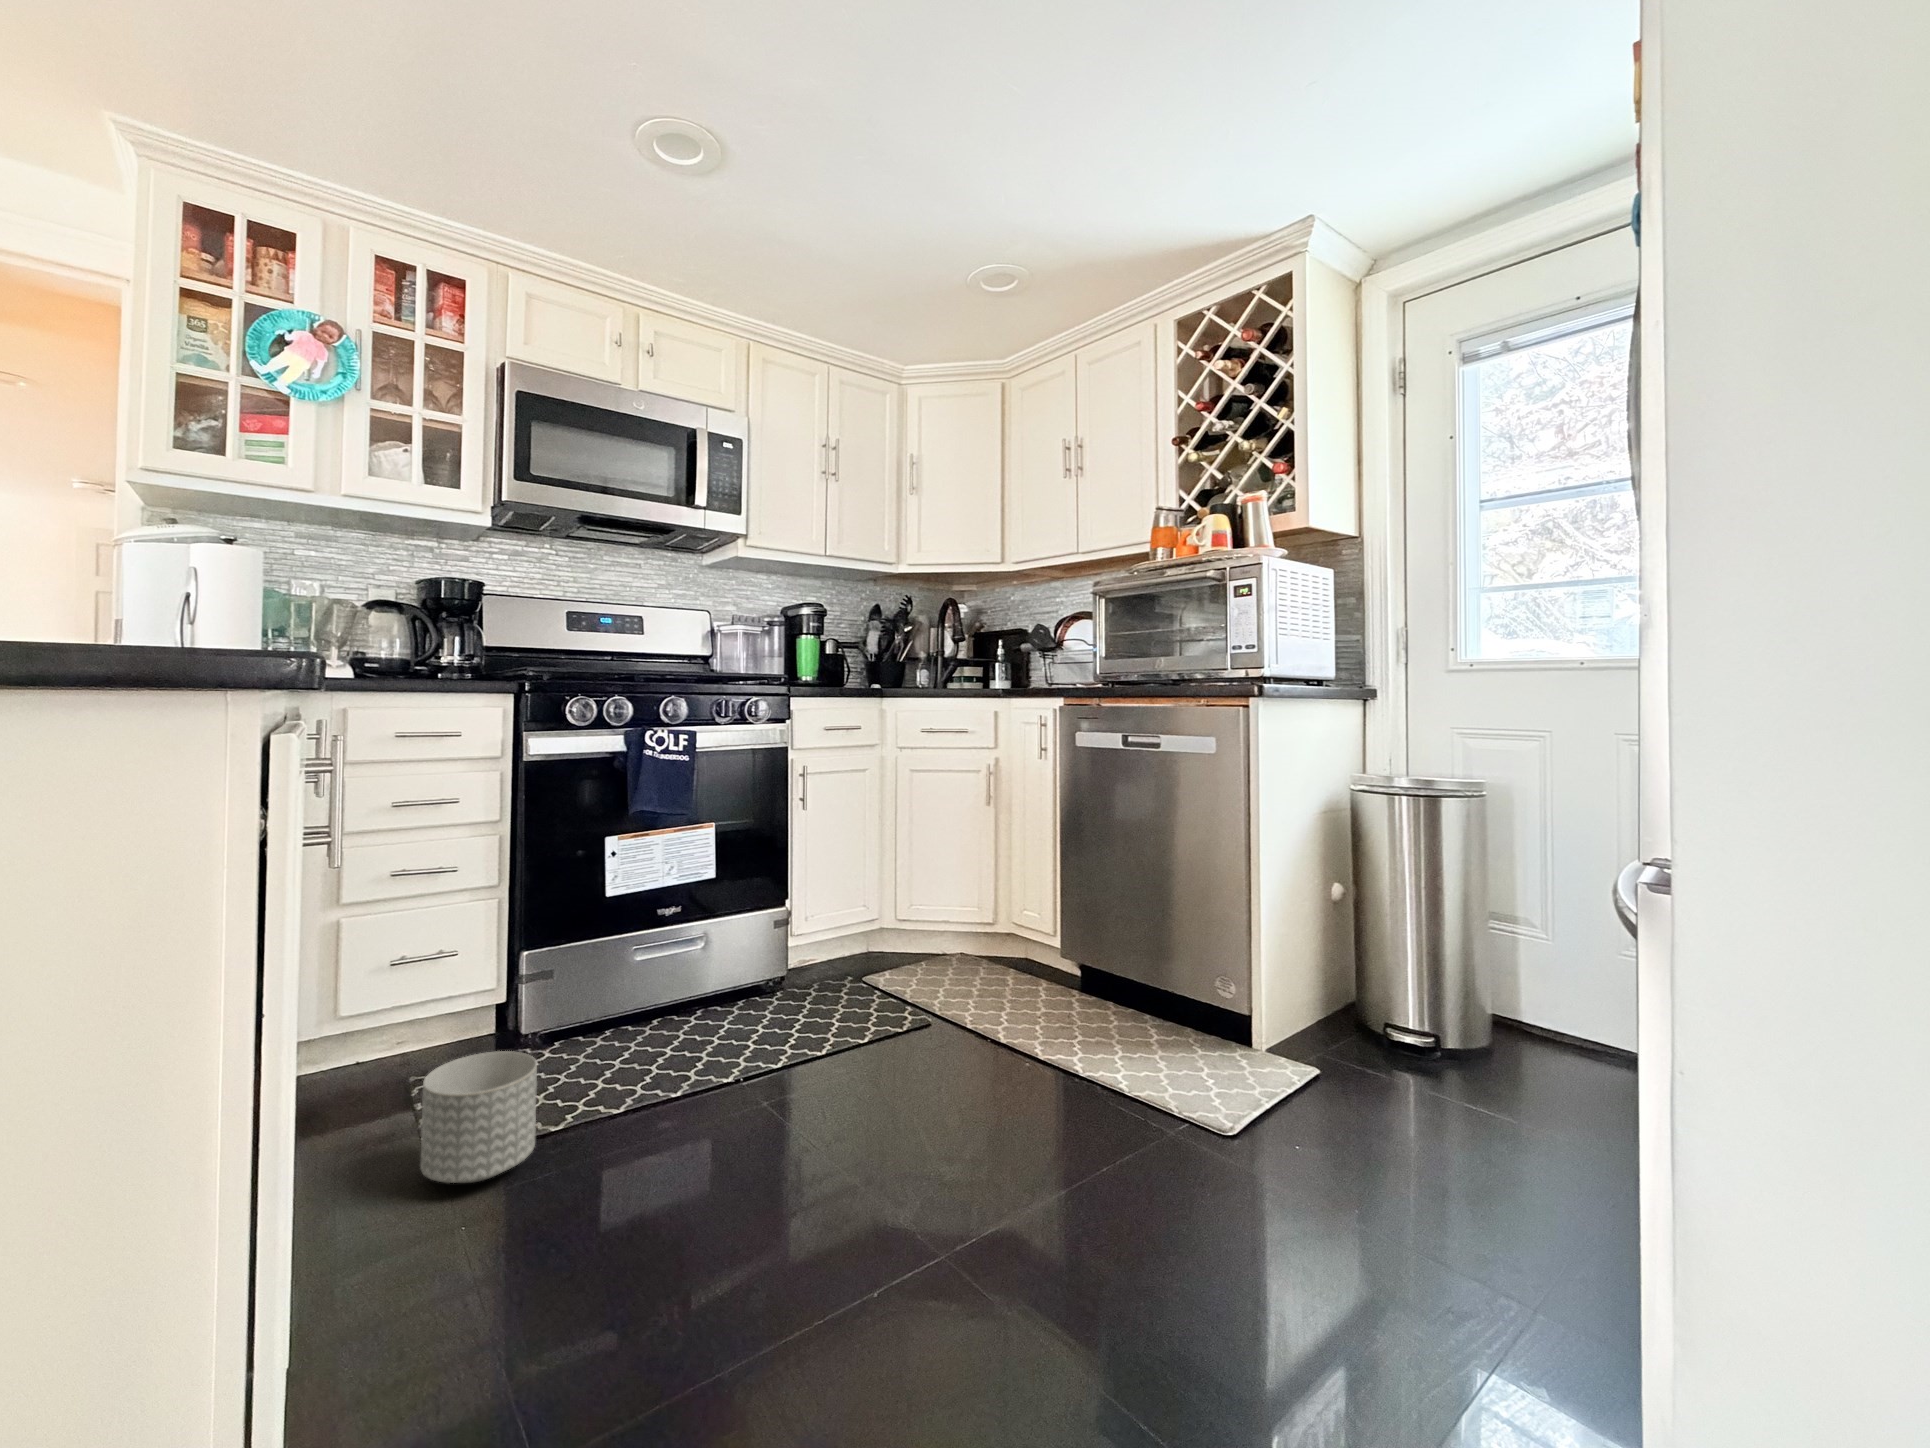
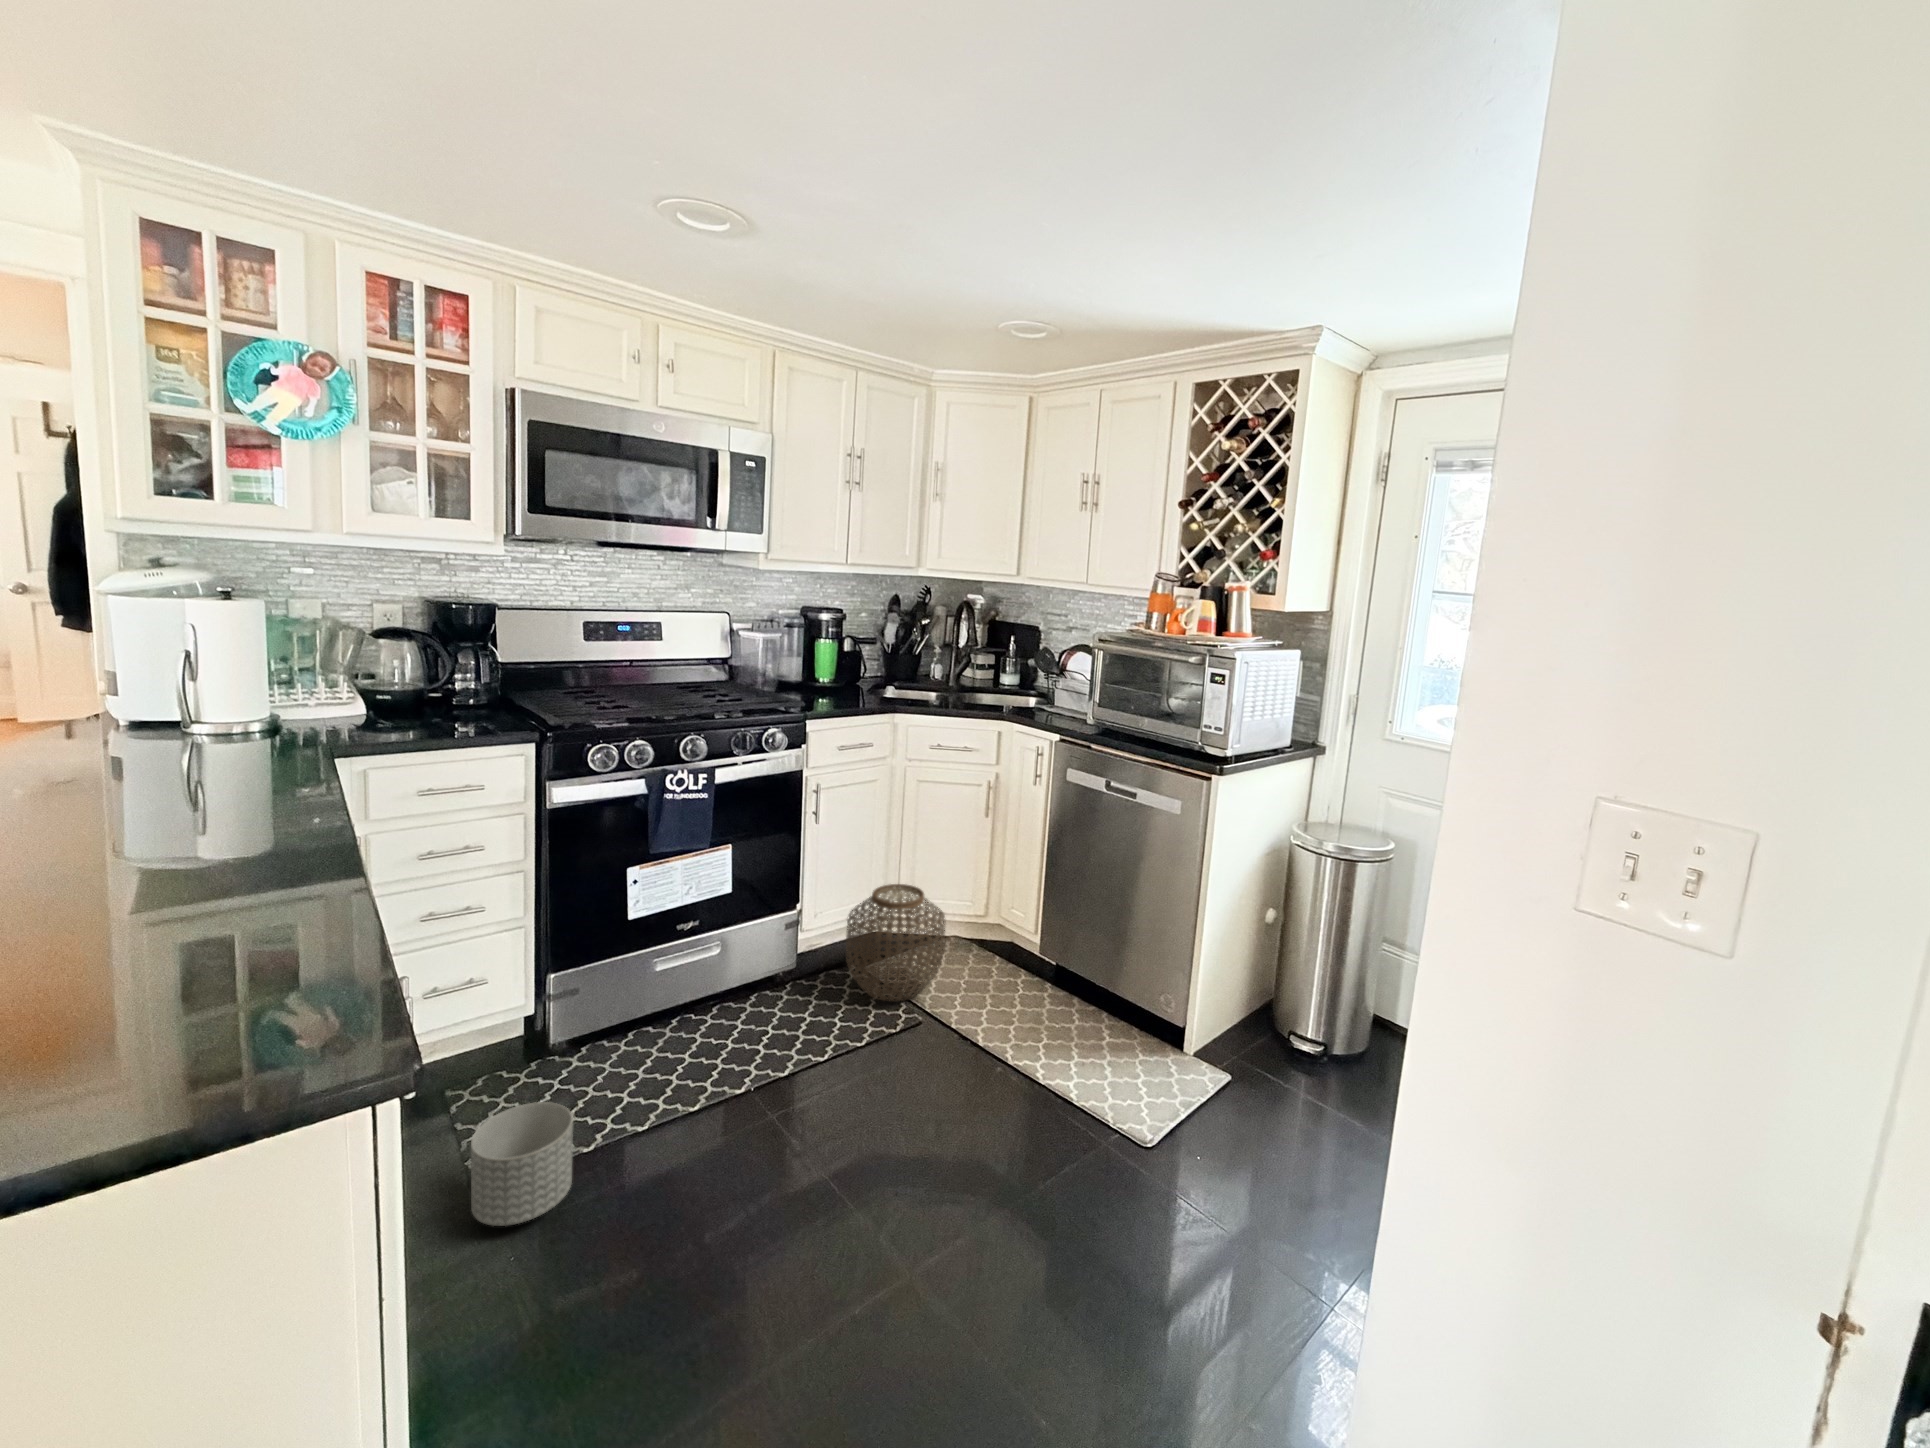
woven basket: none [841,872,952,1003] -> present [846,884,945,1001]

